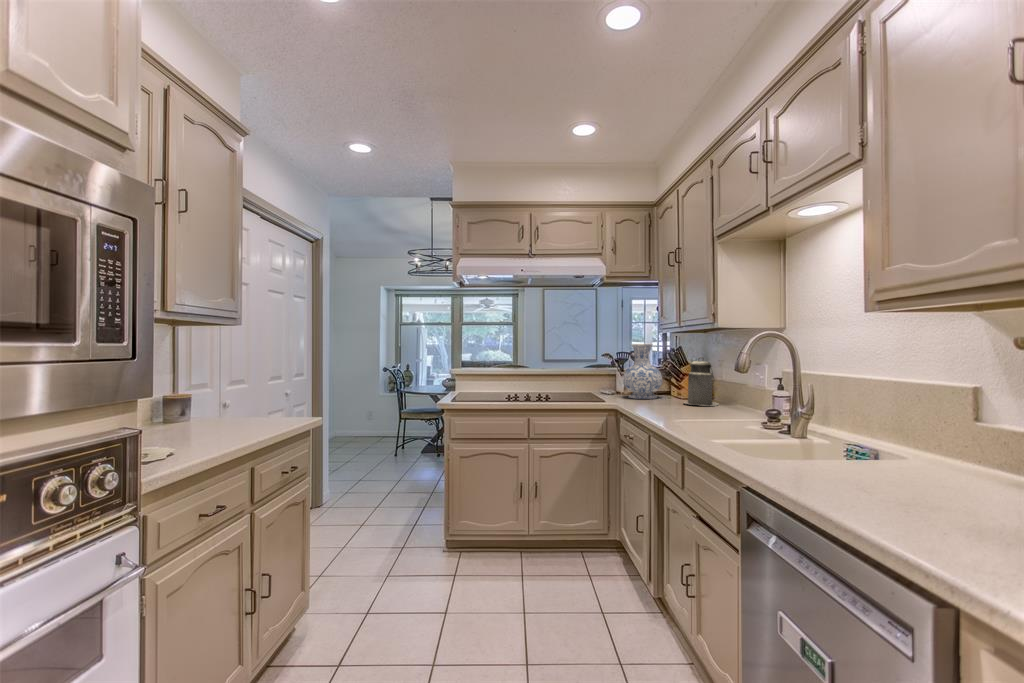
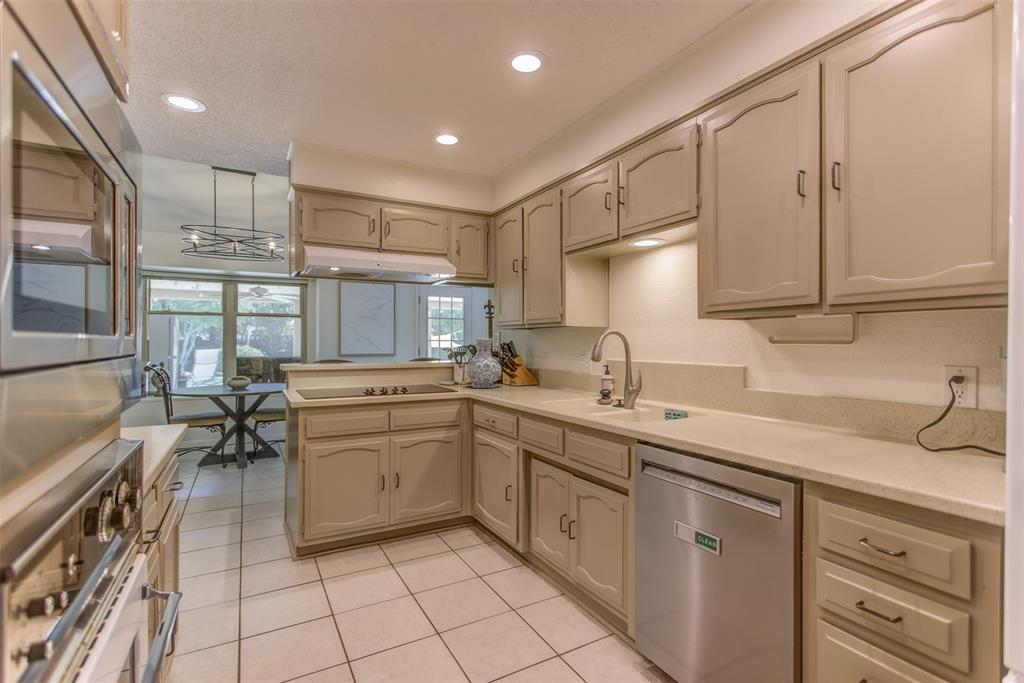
canister: present [684,357,719,406] -> none [524,351,553,391]

